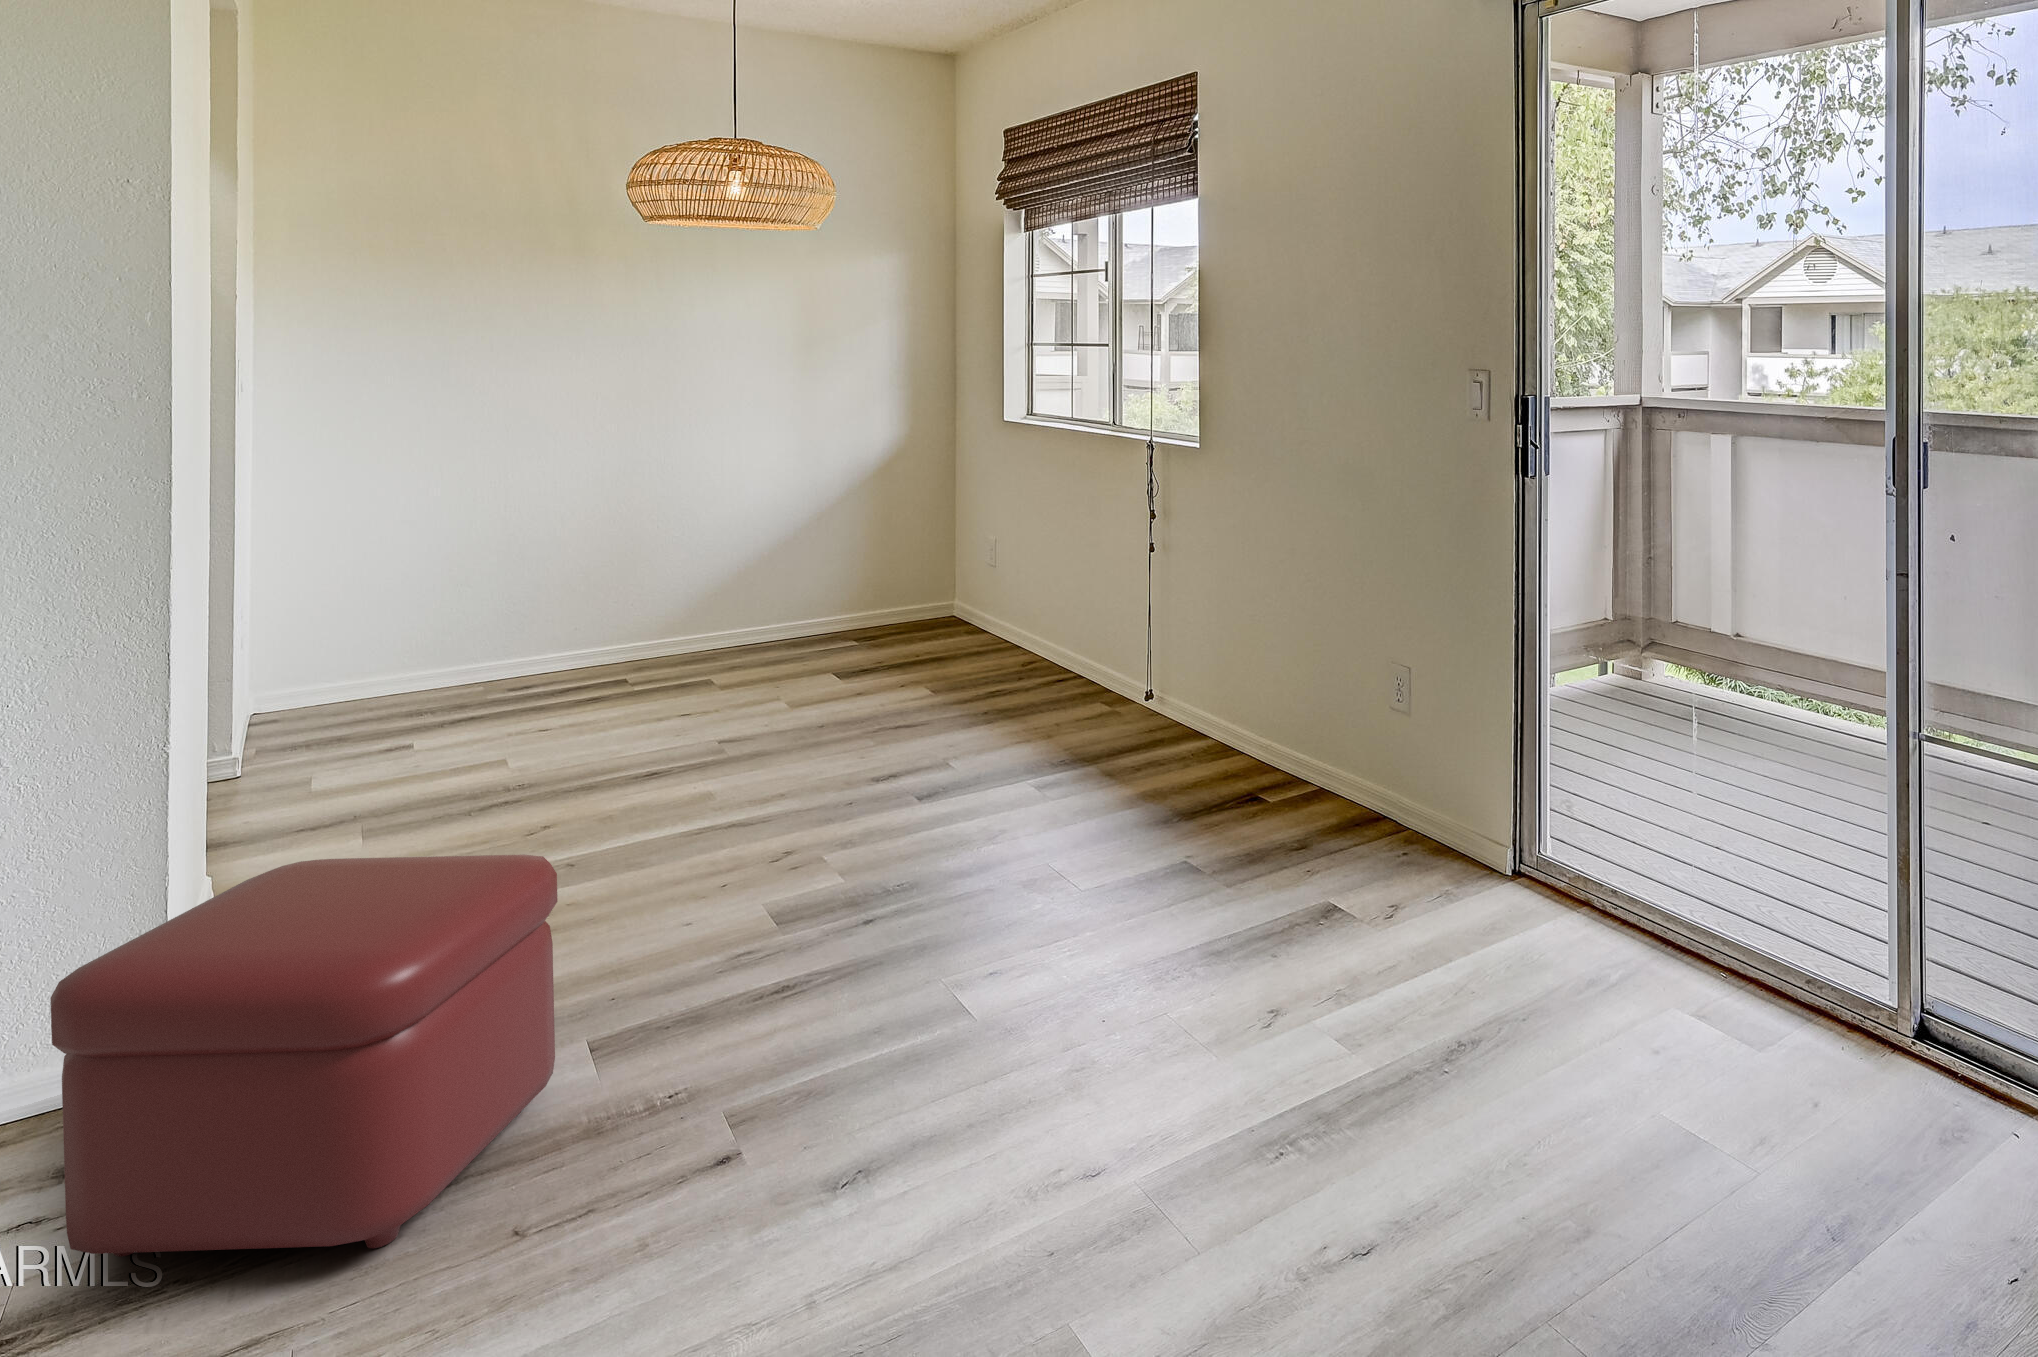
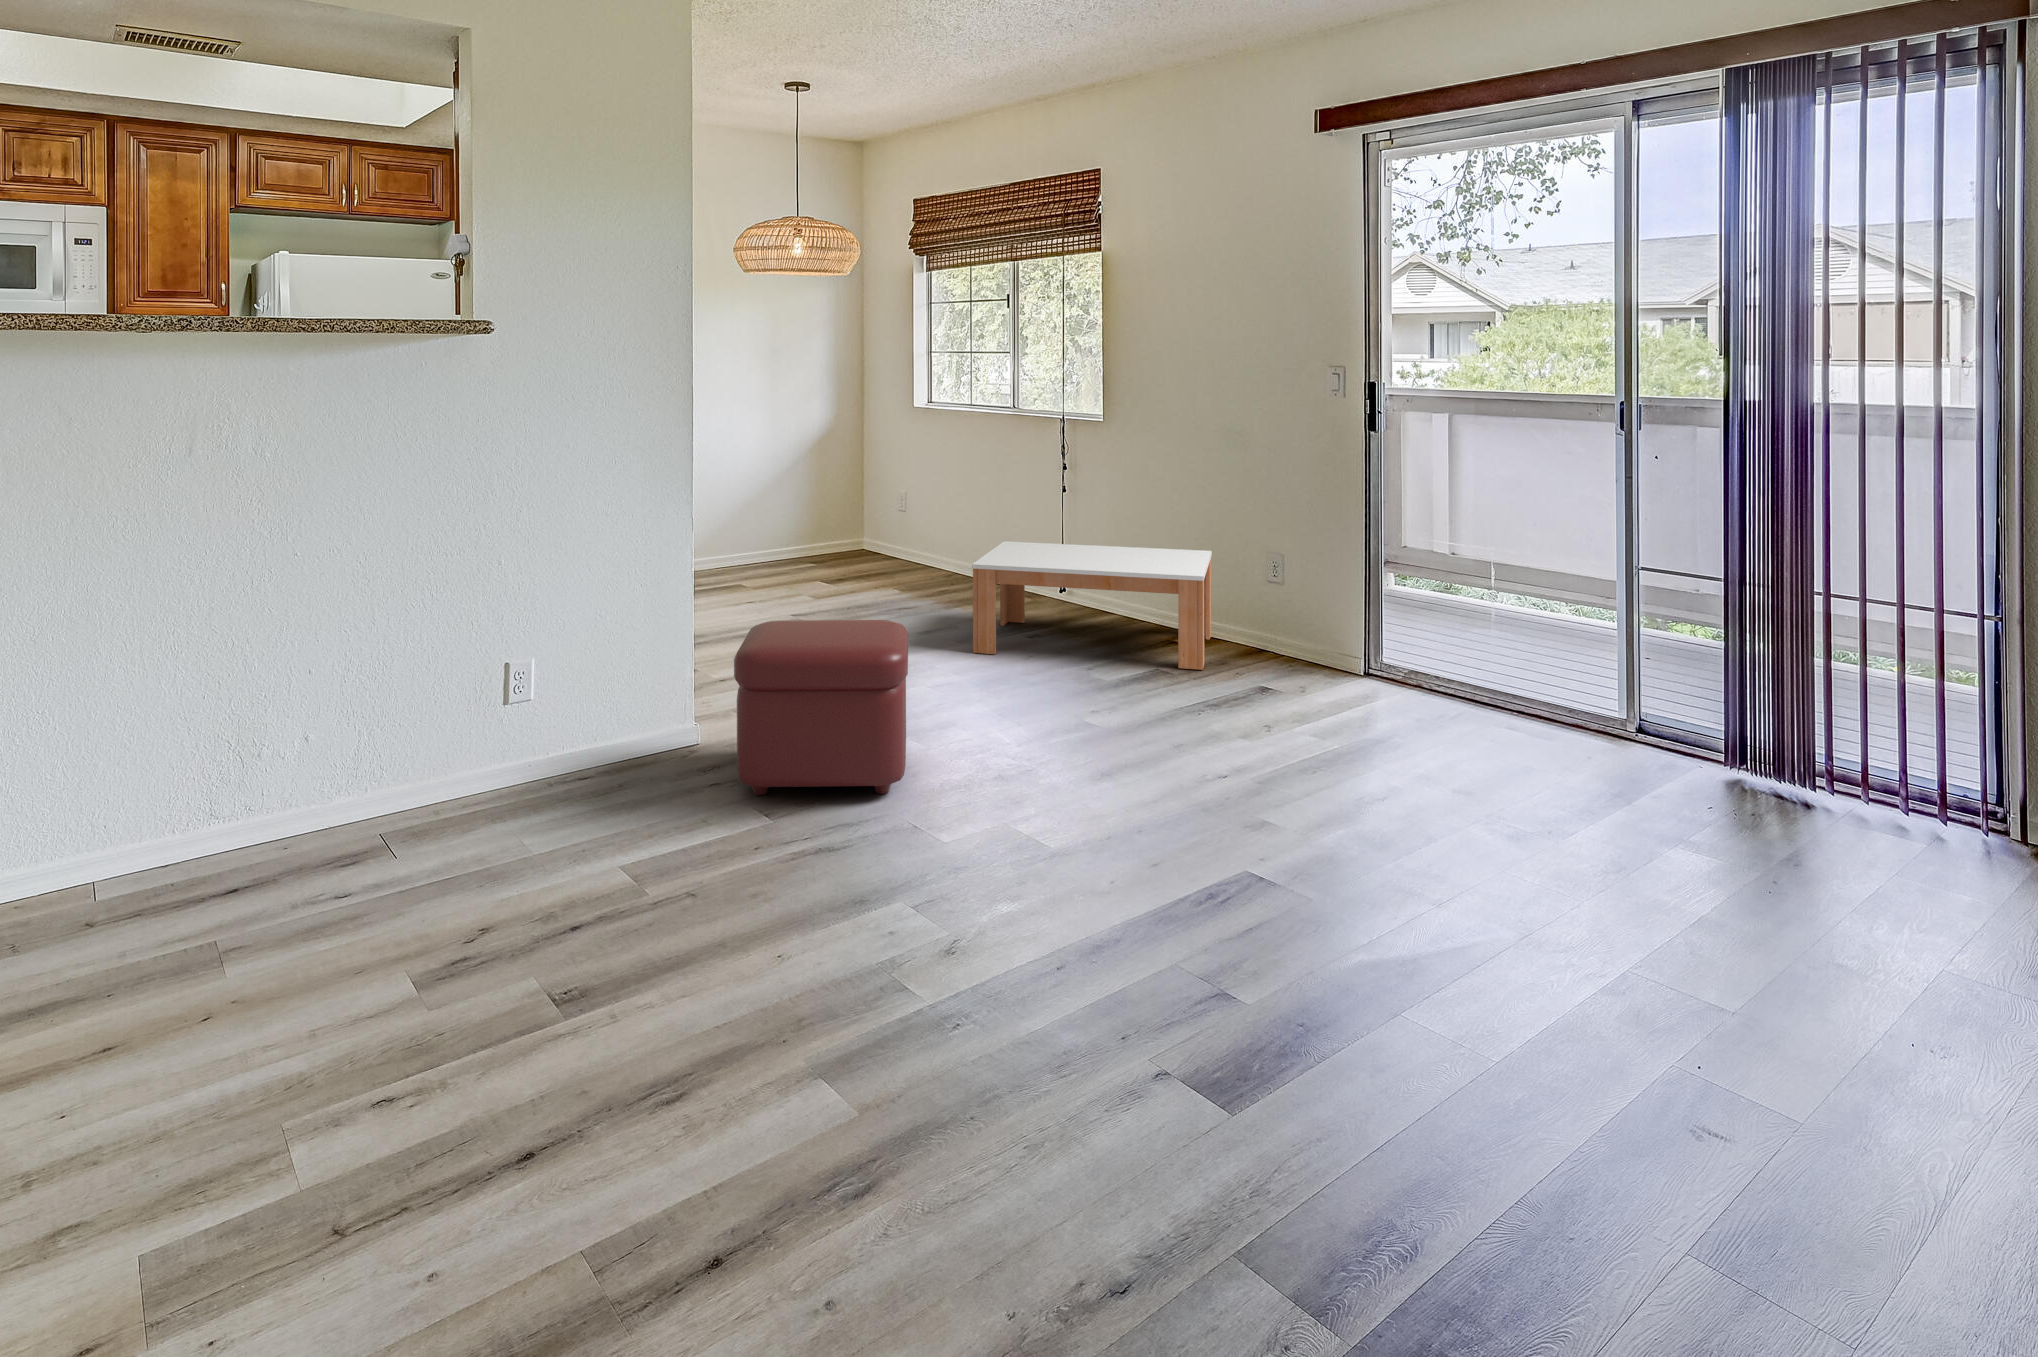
coffee table: none [918,633,1324,863] -> present [972,541,1212,670]

